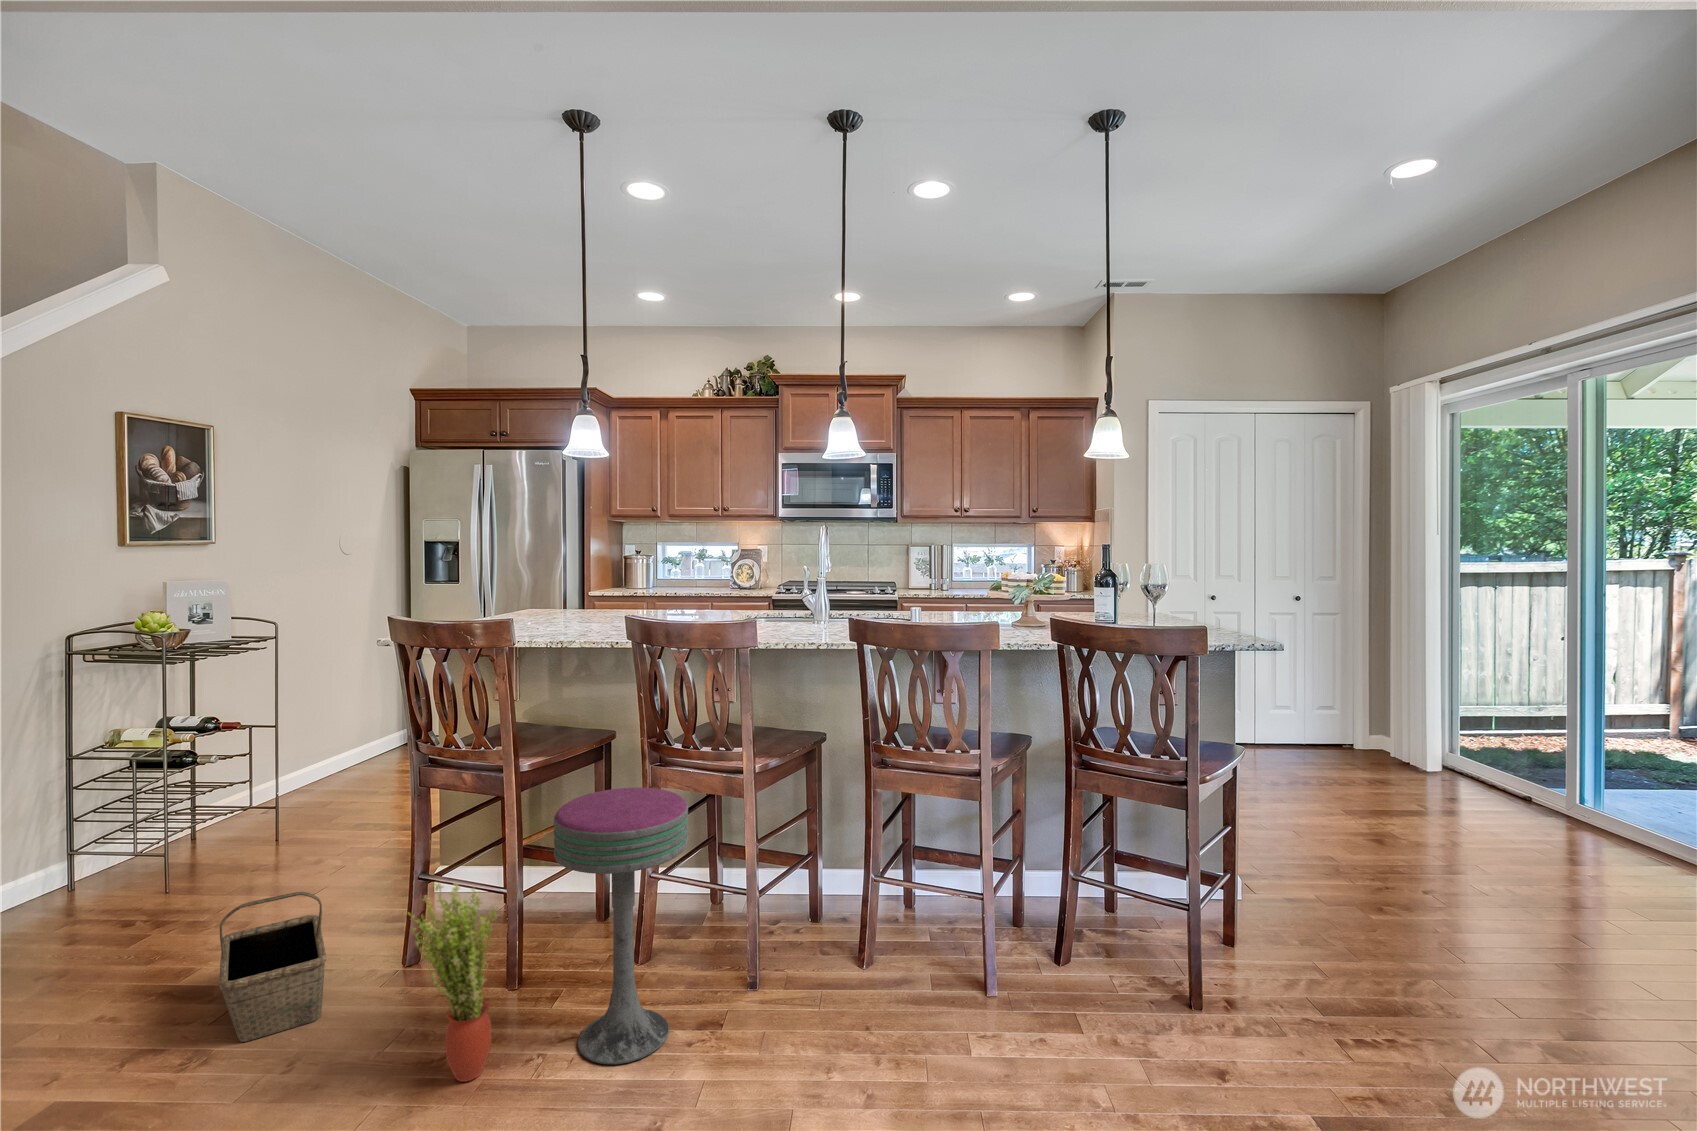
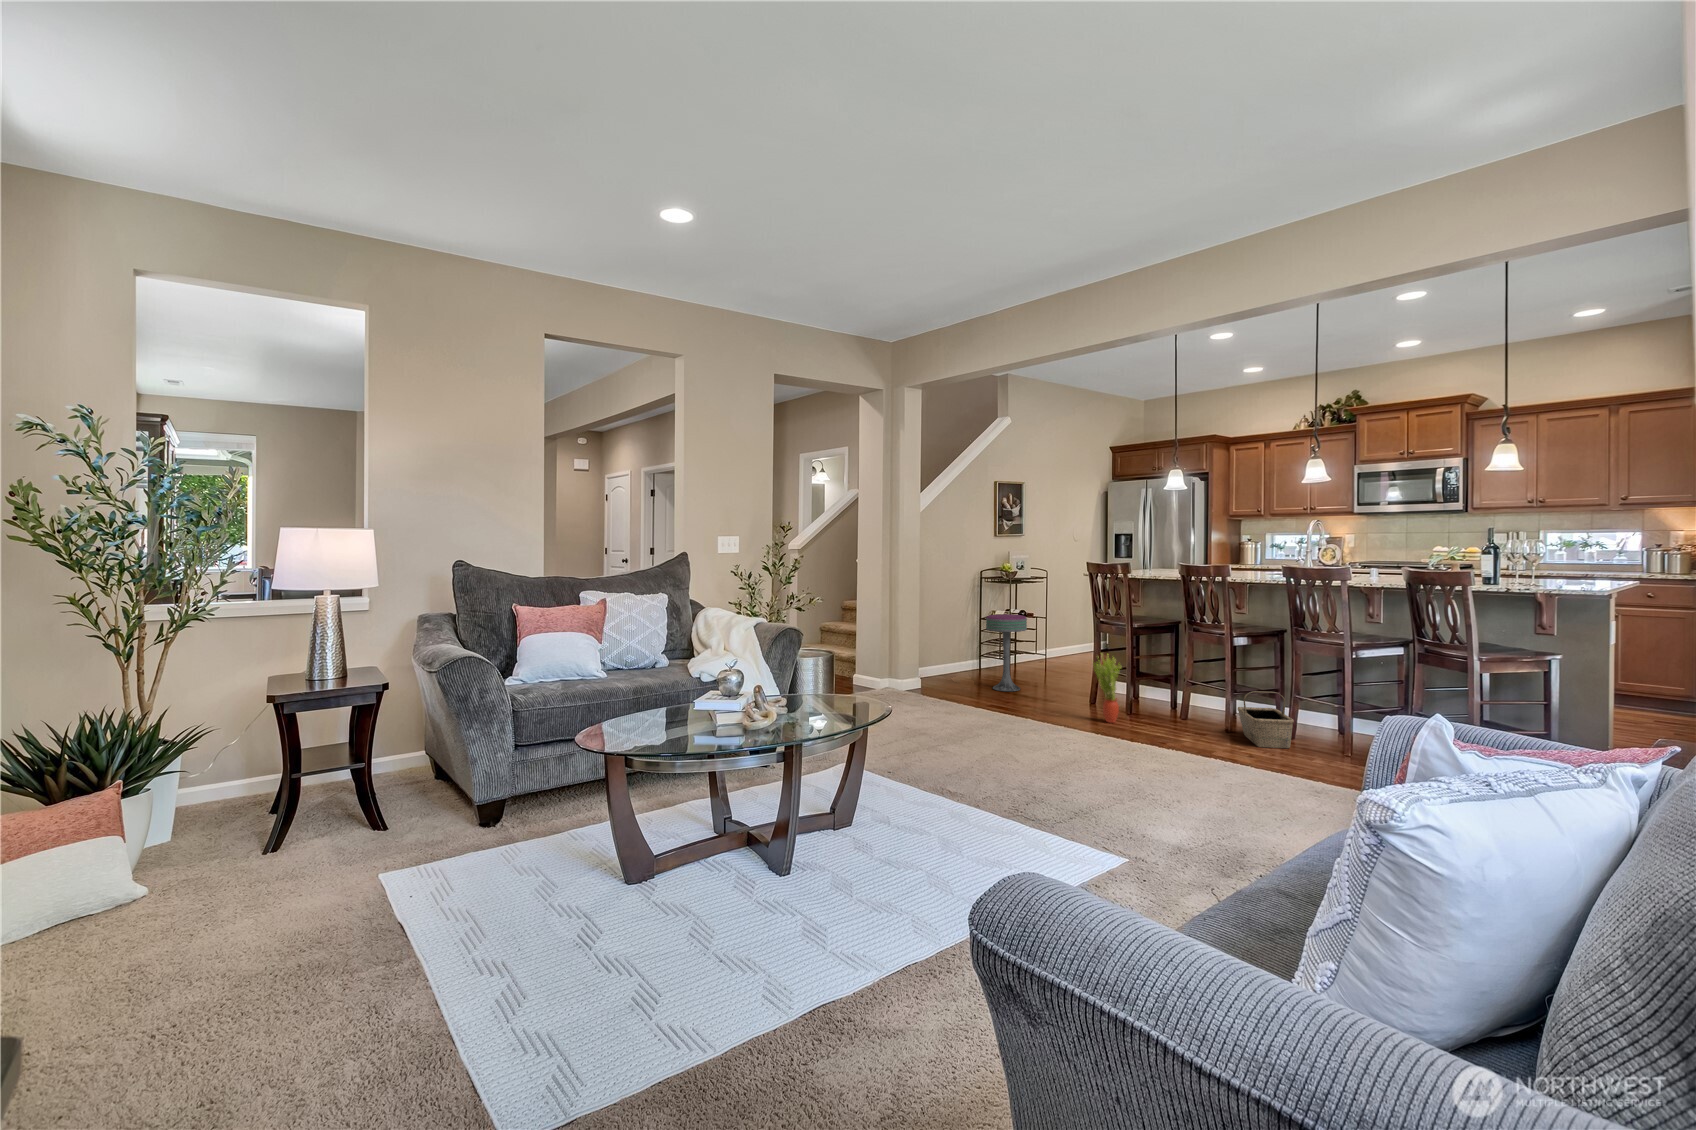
bar stool: present [554,788,688,1064] -> present [986,614,1027,691]
basket: present [219,892,326,1042] -> present [1238,691,1294,748]

